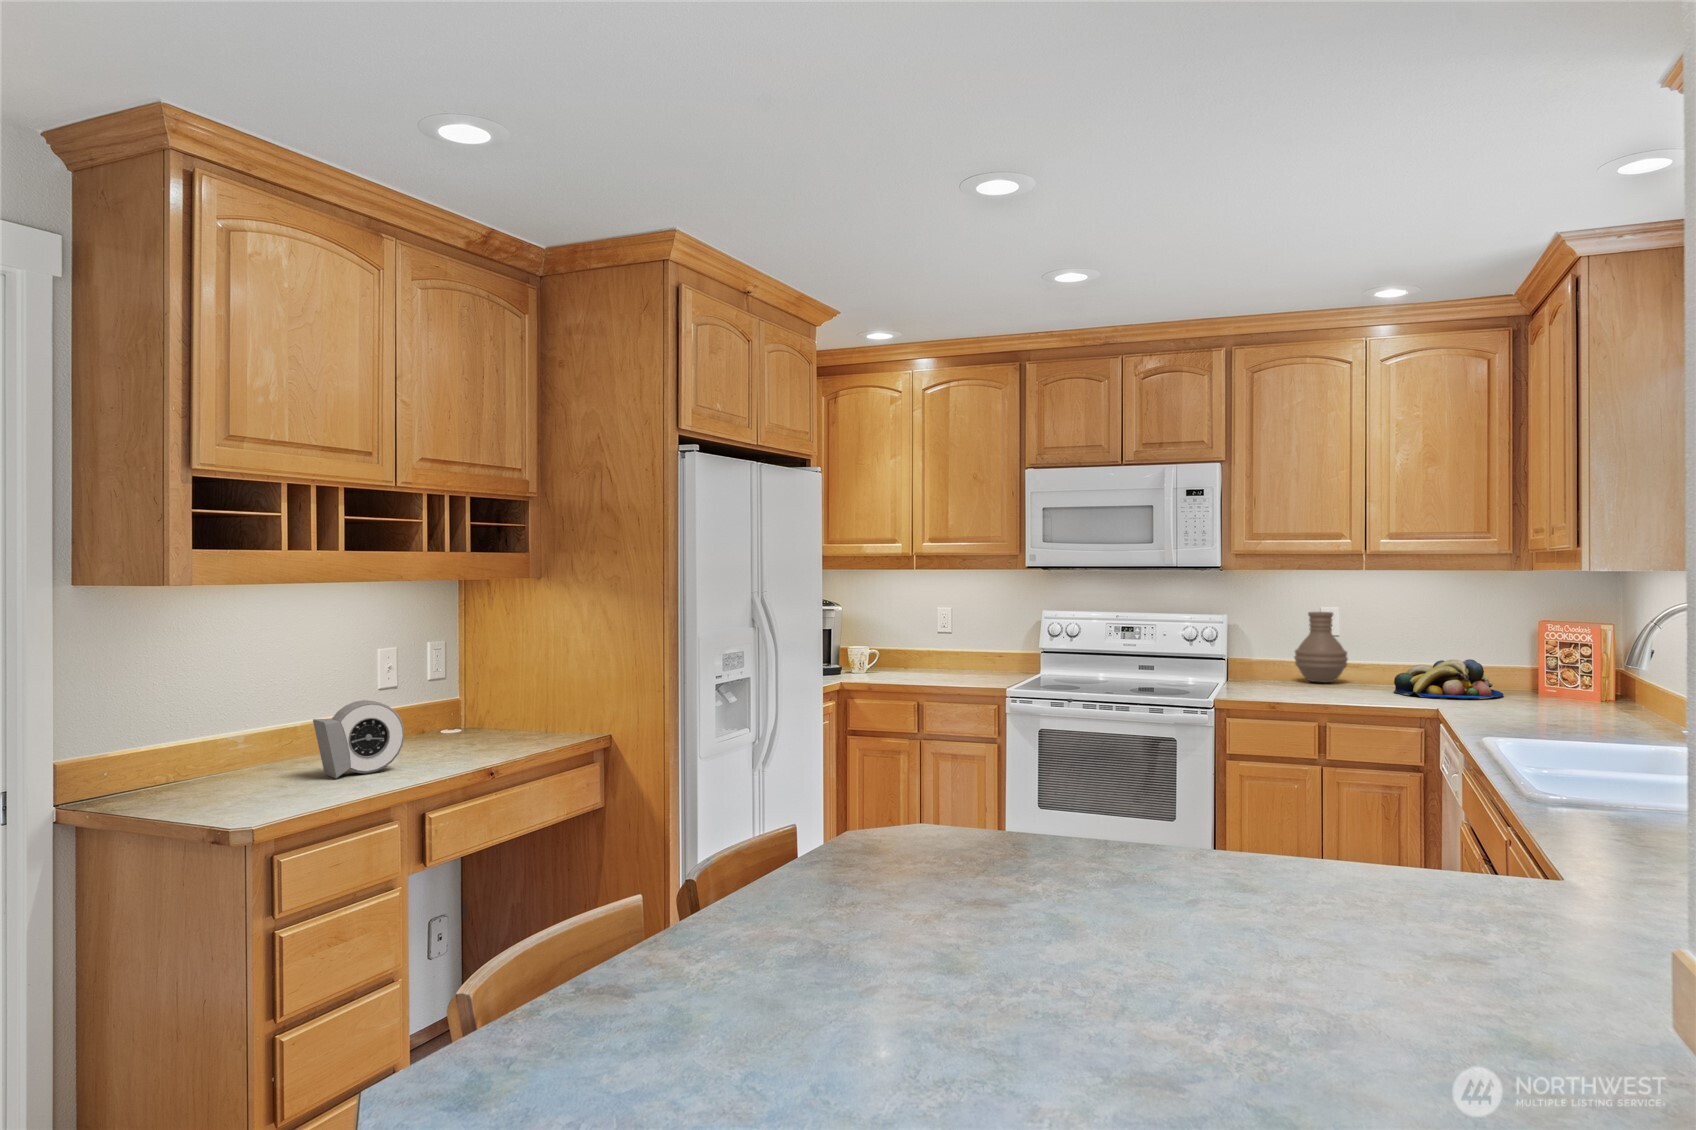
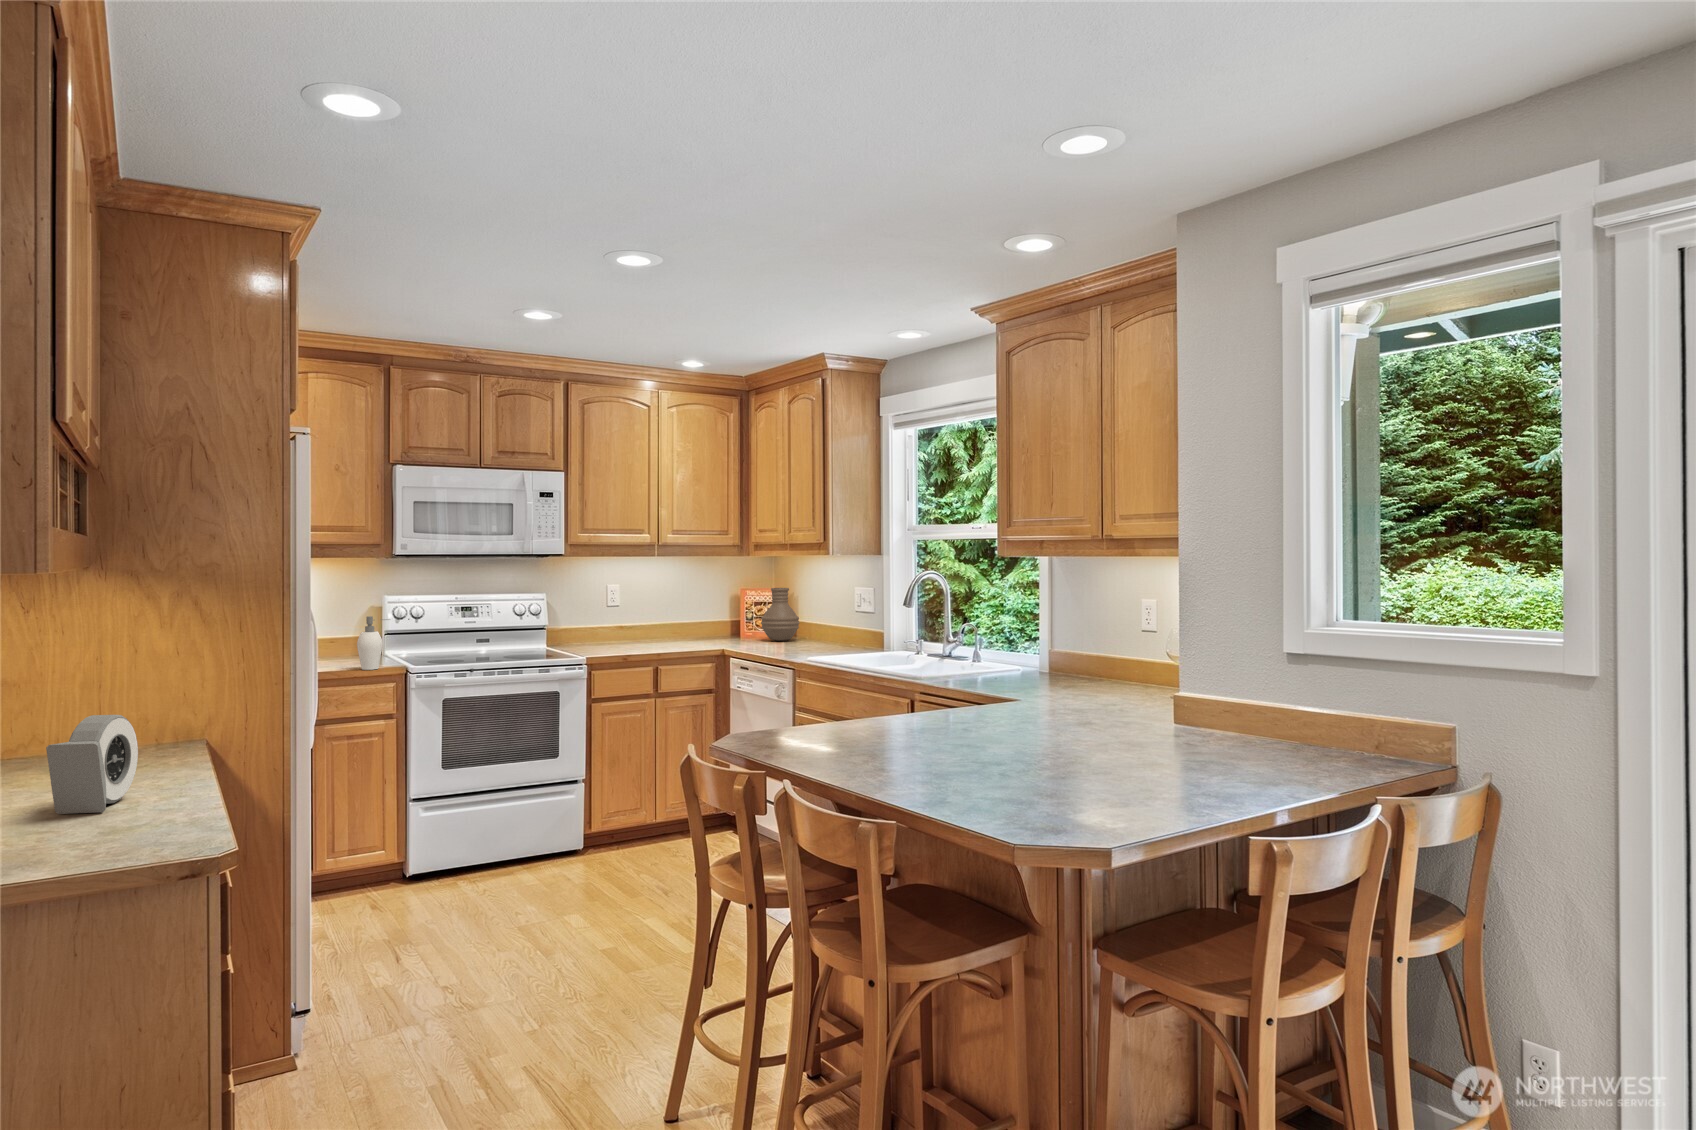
vase: present [1294,612,1348,682] -> present [761,588,799,641]
soap dispenser: none [962,632,992,688] -> present [357,616,389,670]
fruit bowl: present [1394,659,1503,698] -> none [669,616,734,643]

